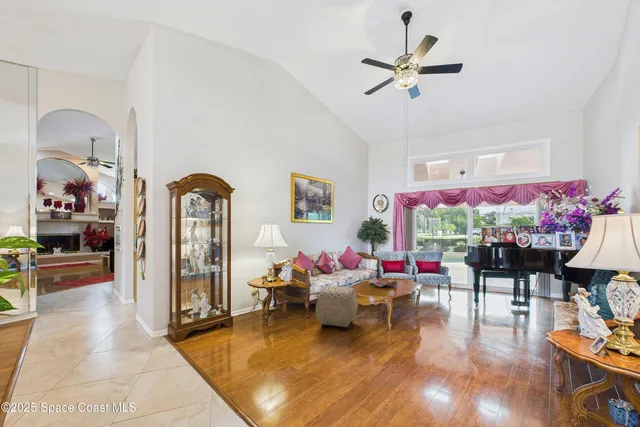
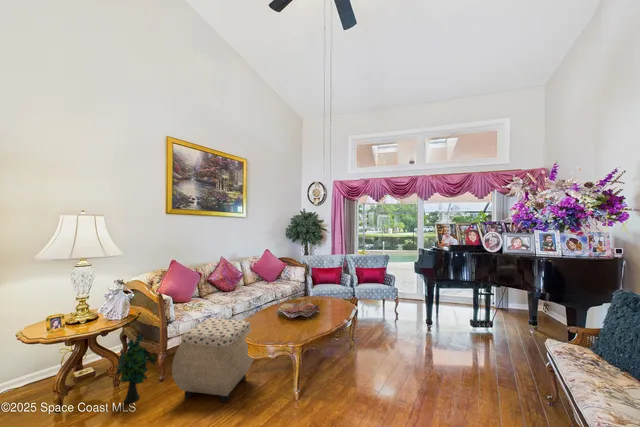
decorative plant: none [284,291,305,328] -> present [116,334,156,403]

